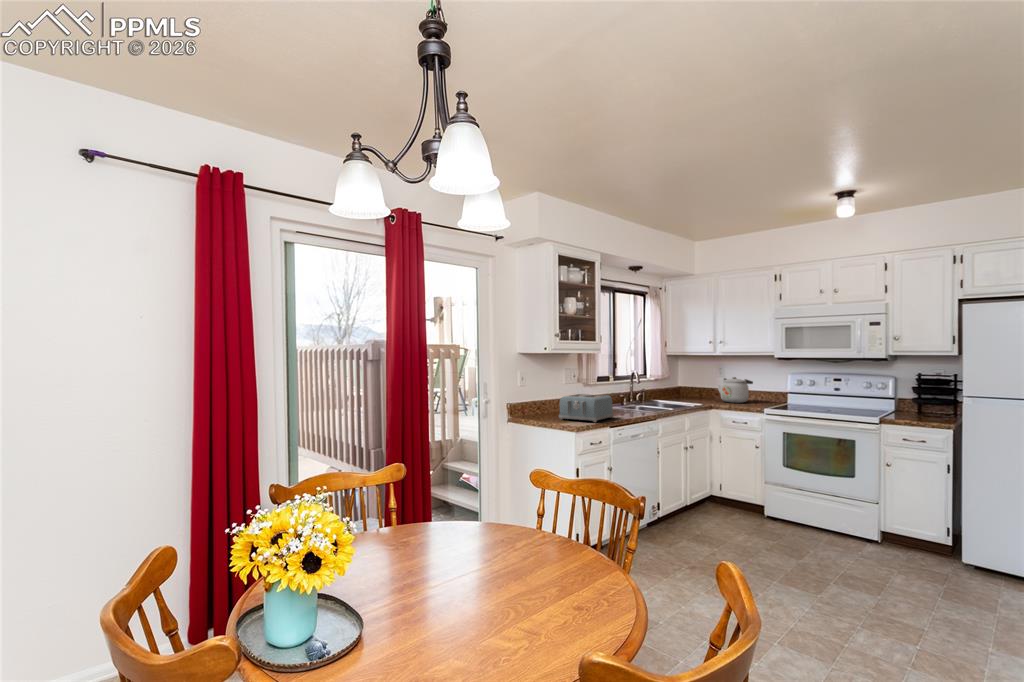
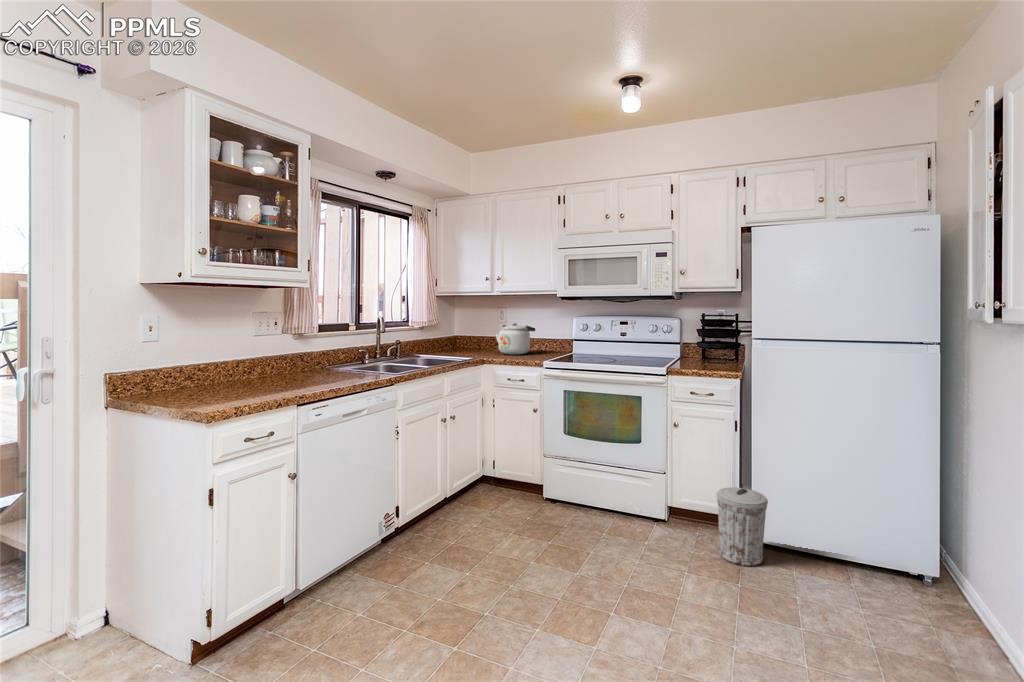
toaster: present [559,394,614,422] -> none [215,351,320,398]
trash can: none [930,518,981,583] -> present [717,487,768,566]

